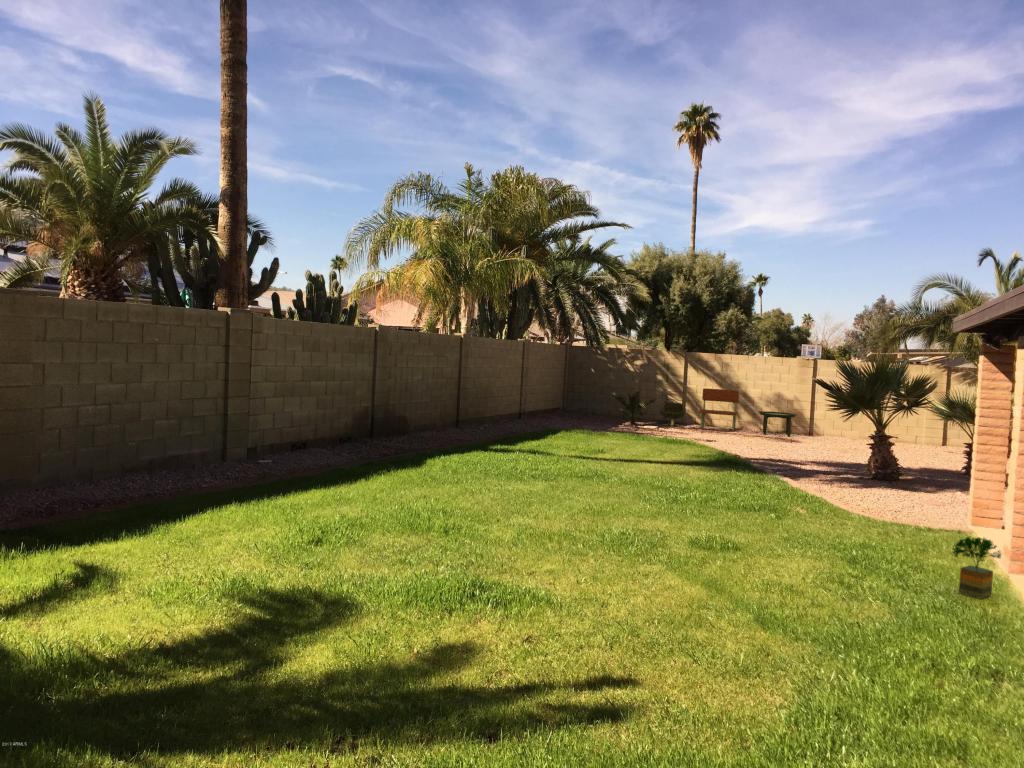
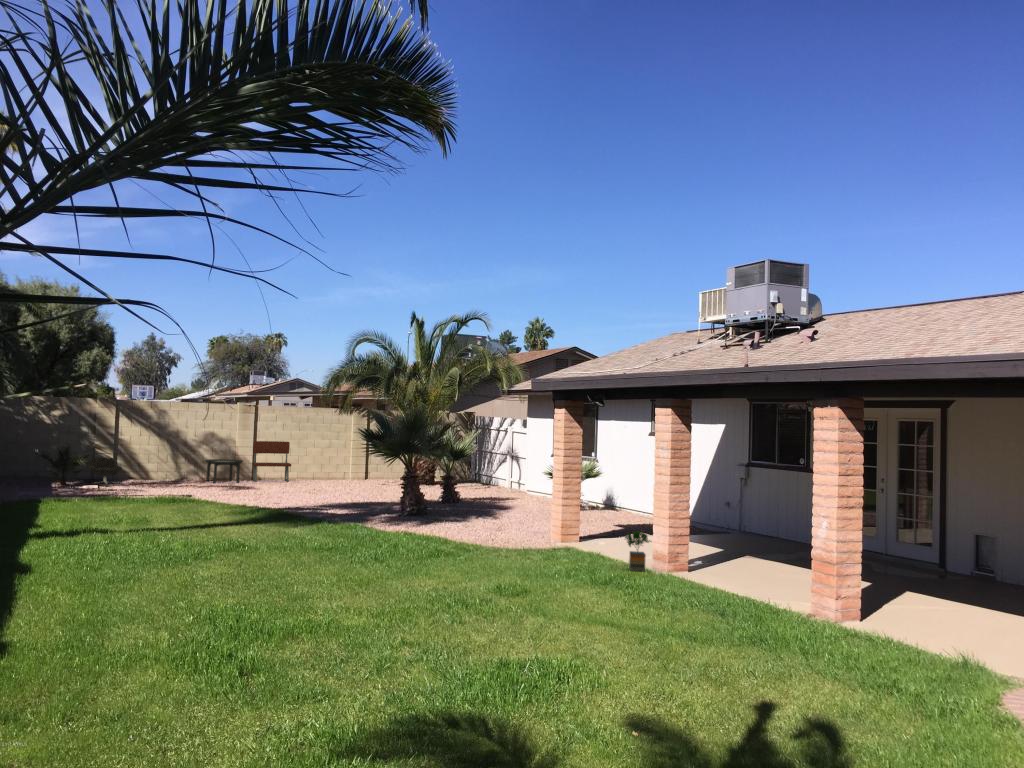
bench: present [699,388,739,431] -> present [253,441,291,482]

